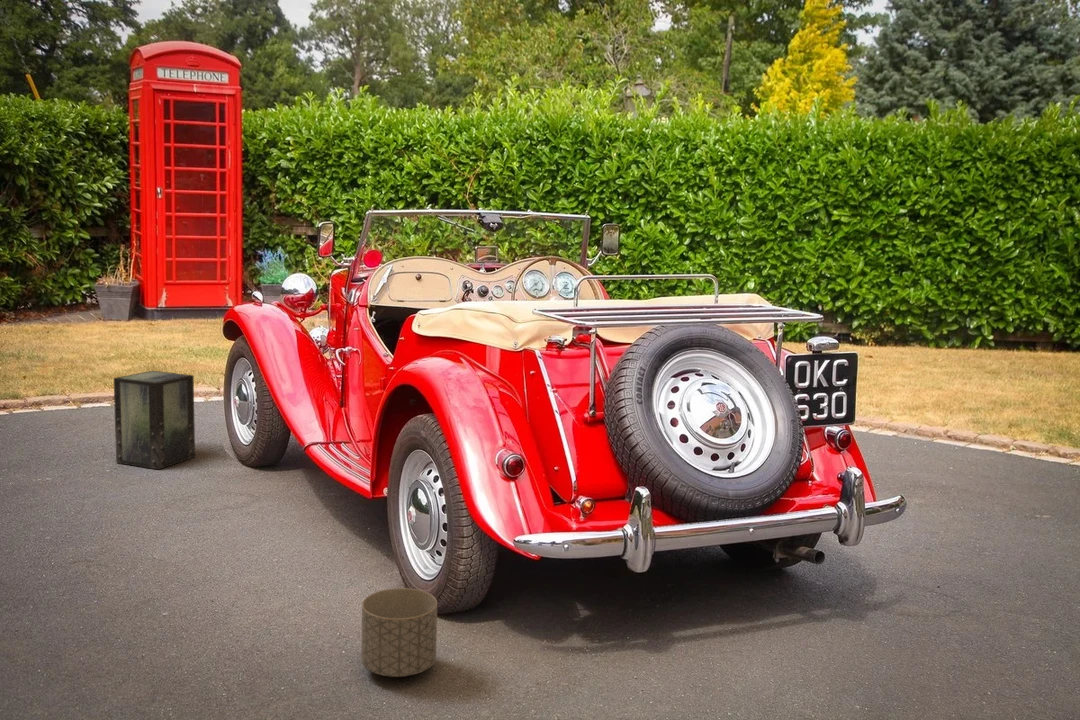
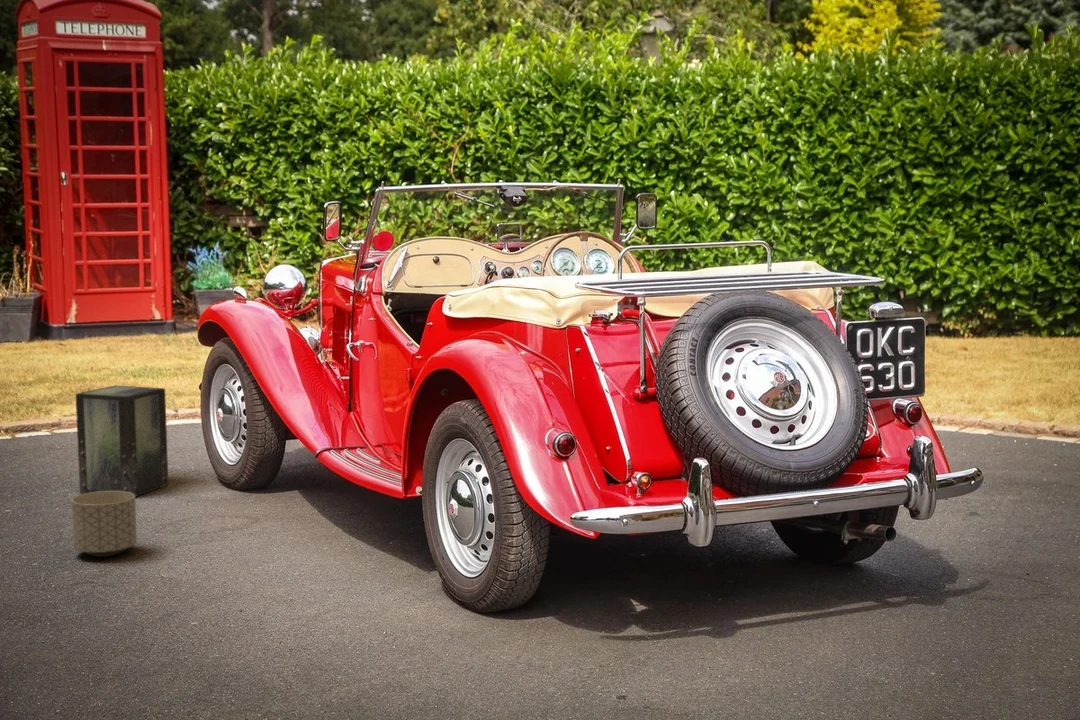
planter: present [361,588,437,677] -> present [72,491,137,557]

